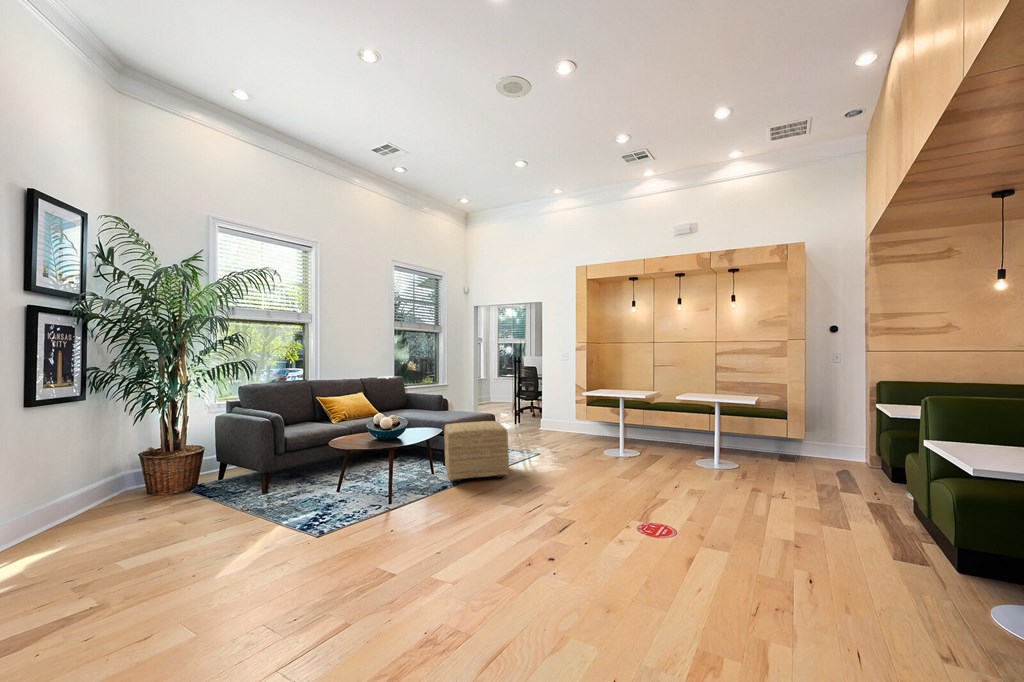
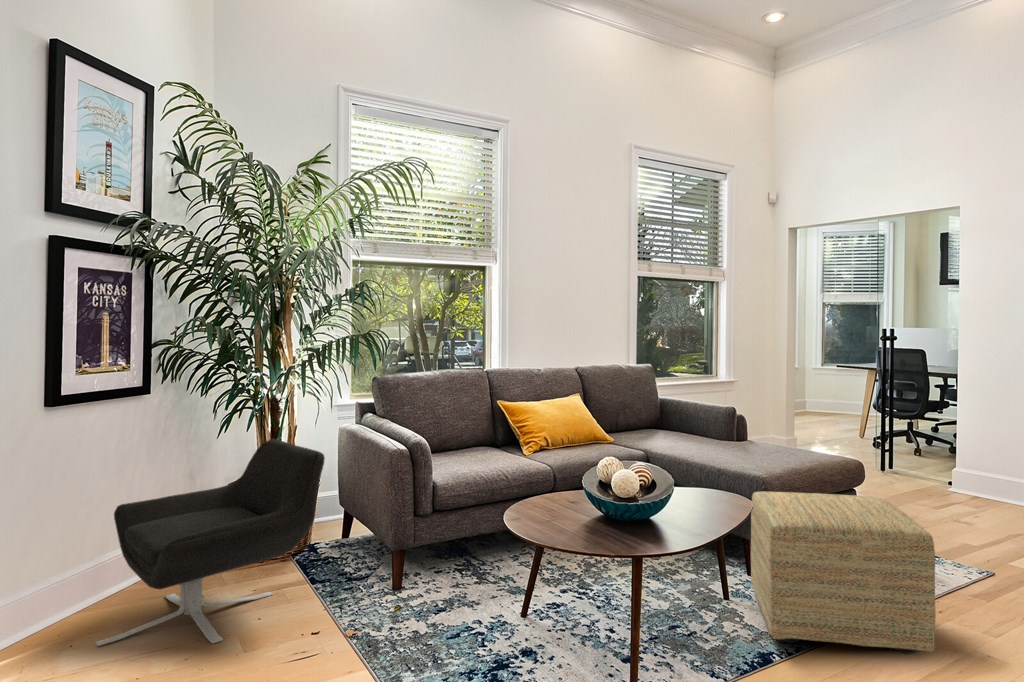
lounge chair: none [67,422,220,544] -> present [96,438,325,646]

